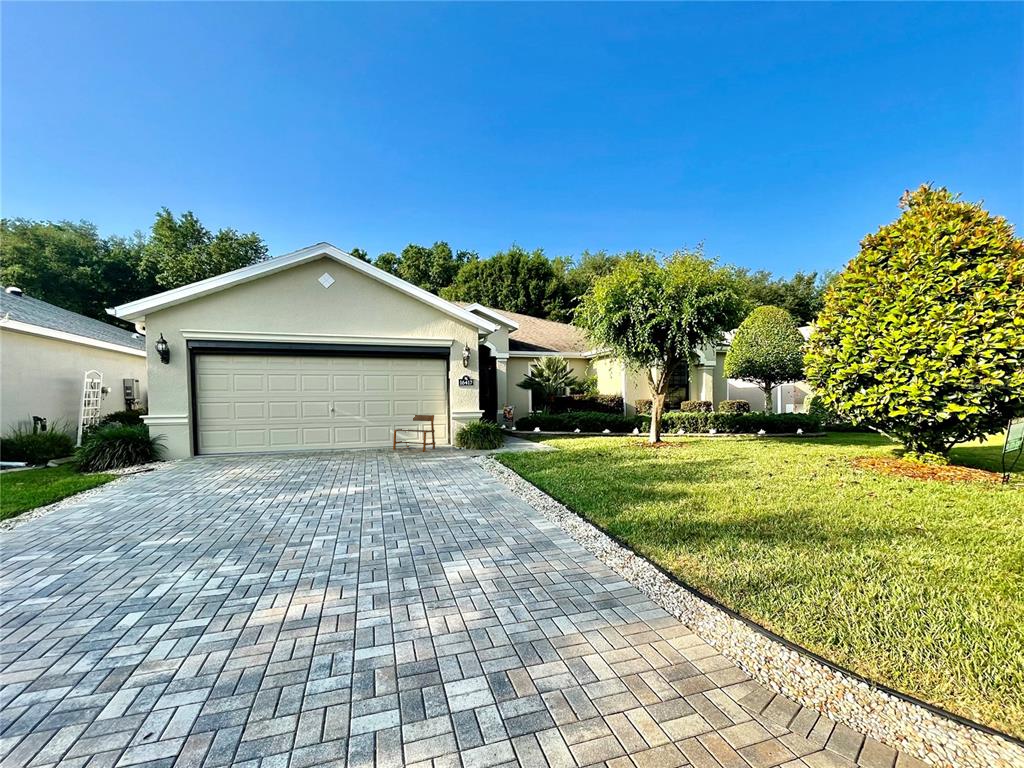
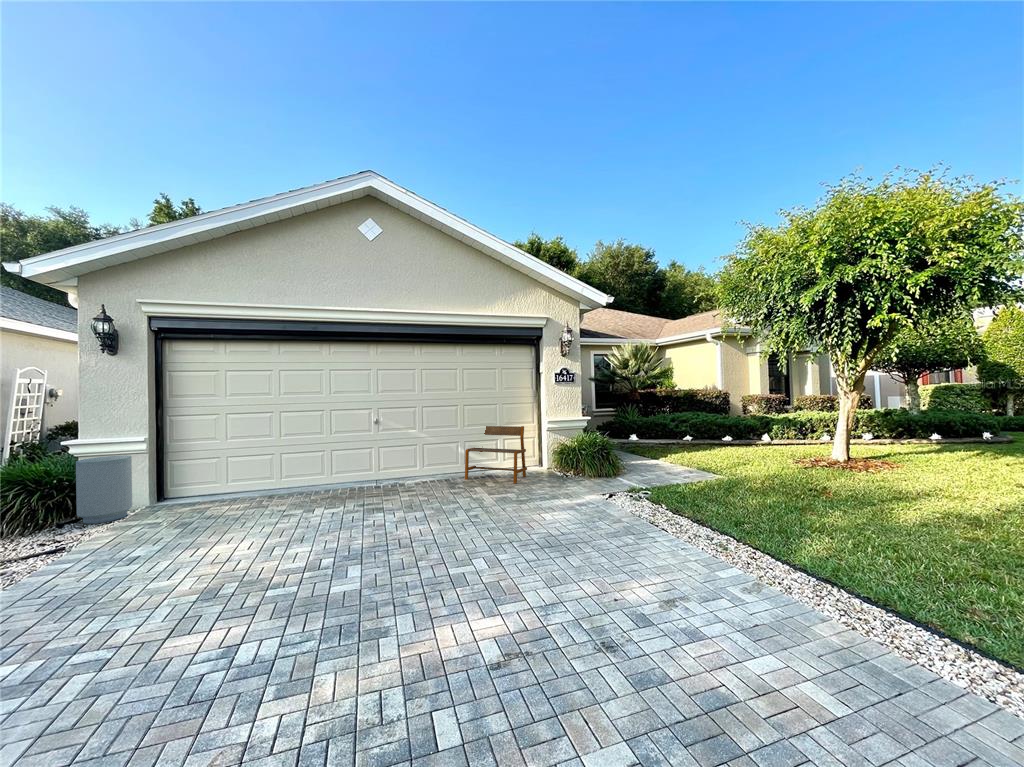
trash can: none [148,427,179,465] -> present [76,455,132,524]

